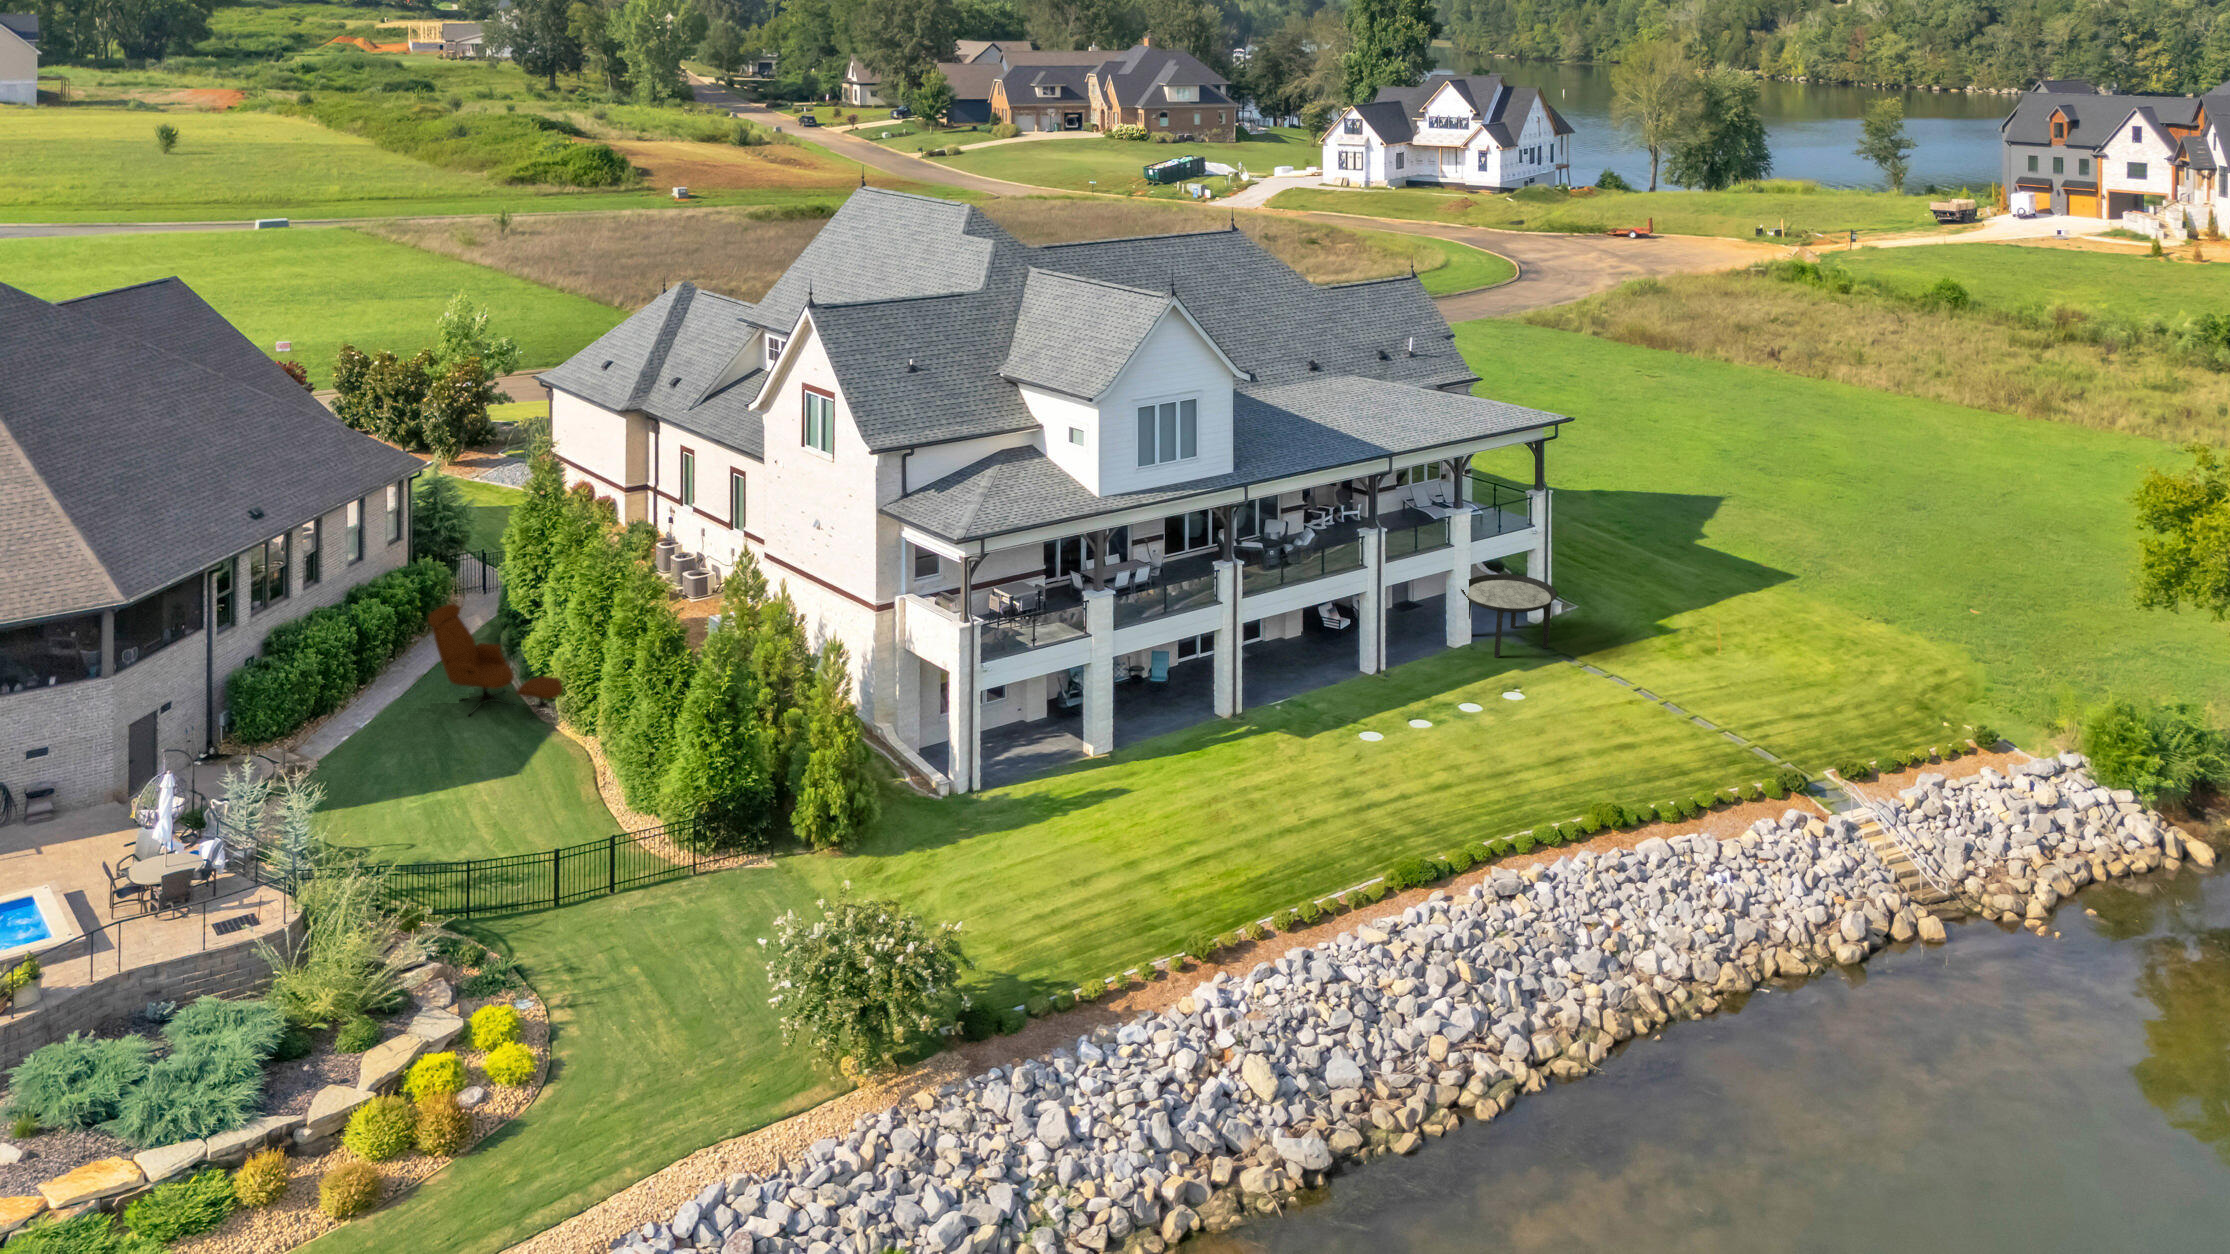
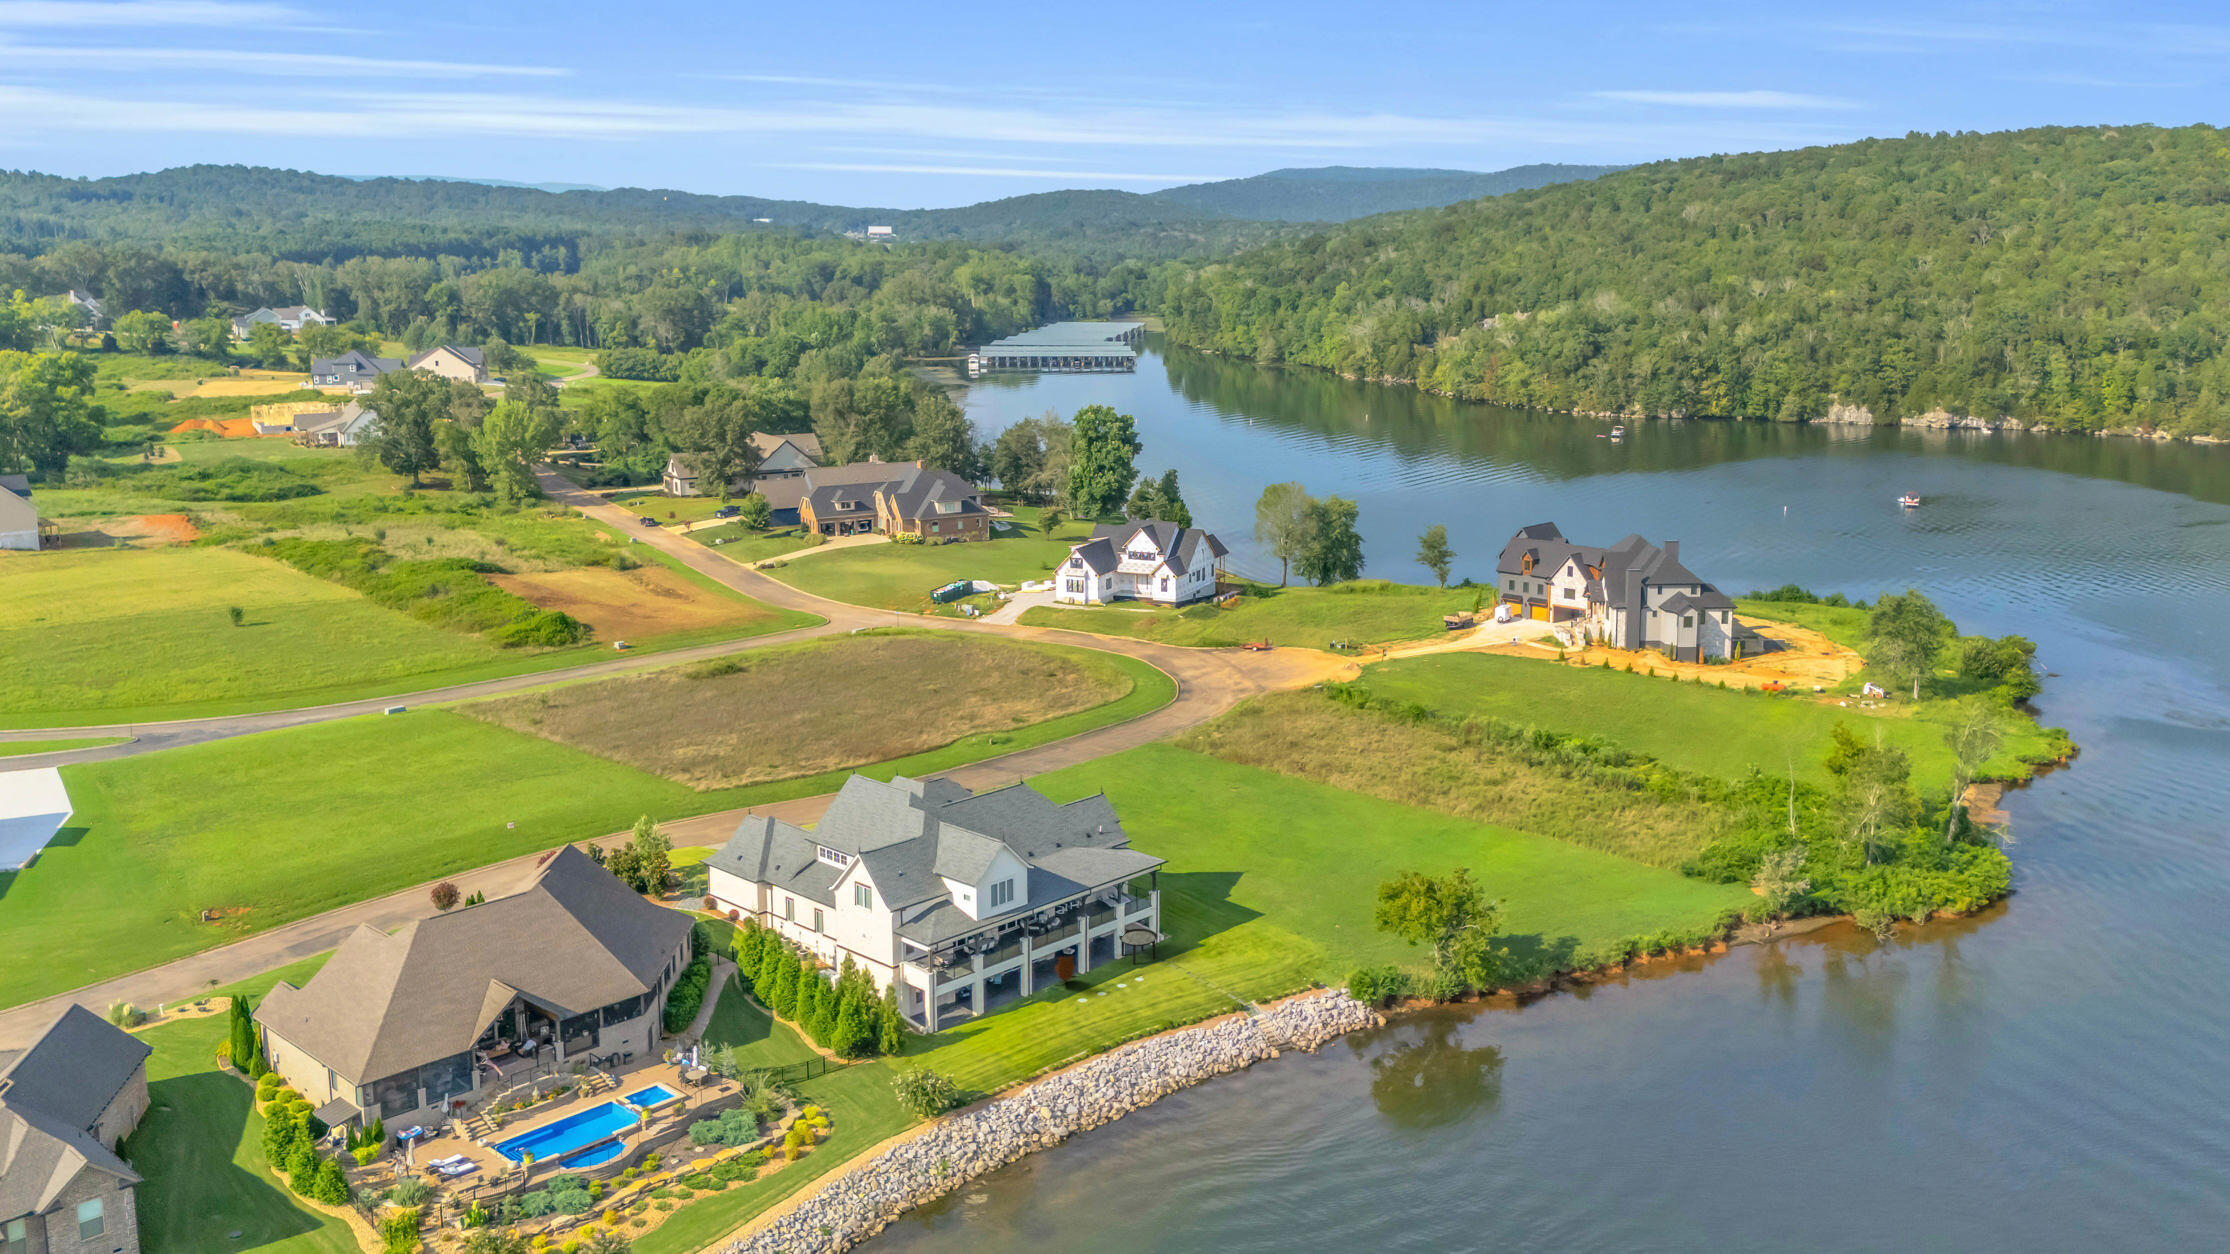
lounge chair: present [428,603,563,713] -> present [1055,957,1075,984]

